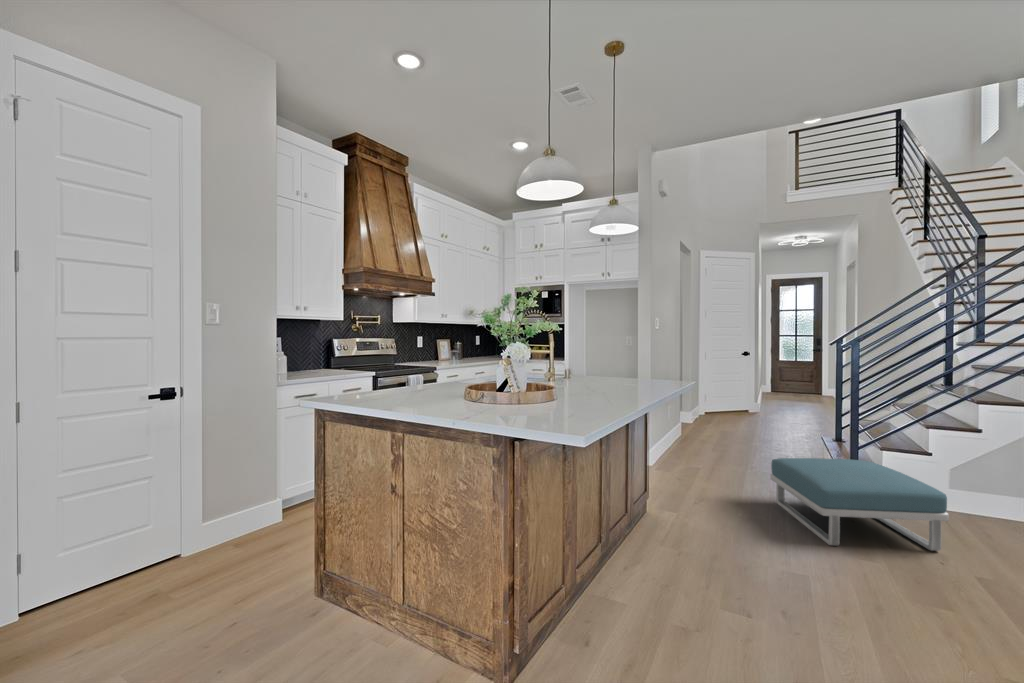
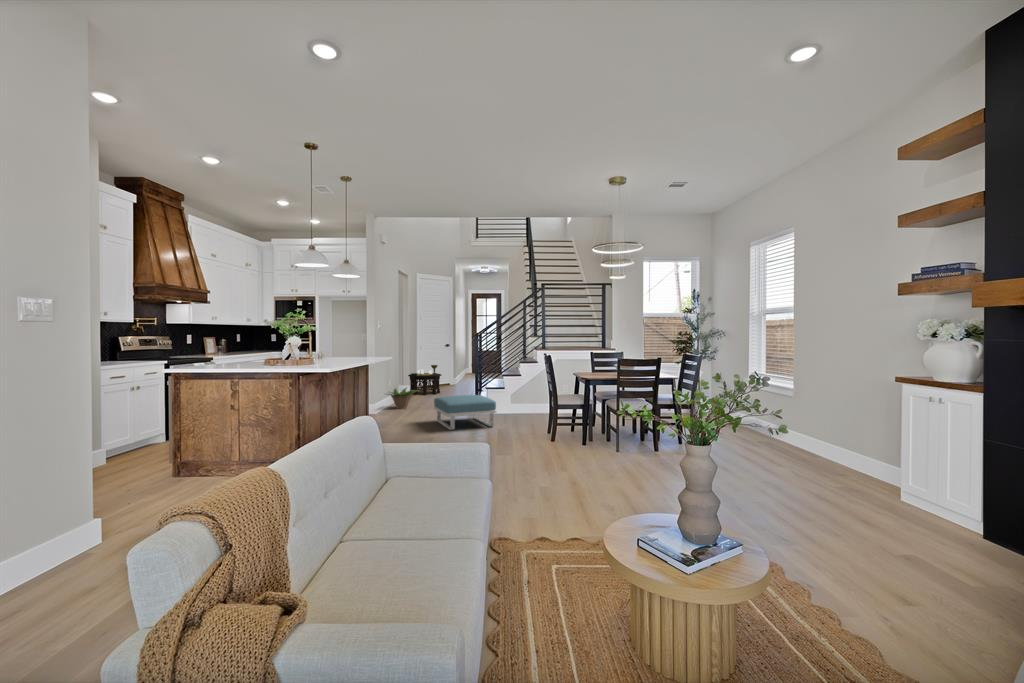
side table: none [691,381,743,426] -> present [408,365,441,395]
decorative plant: none [662,419,720,455] -> present [388,388,417,409]

